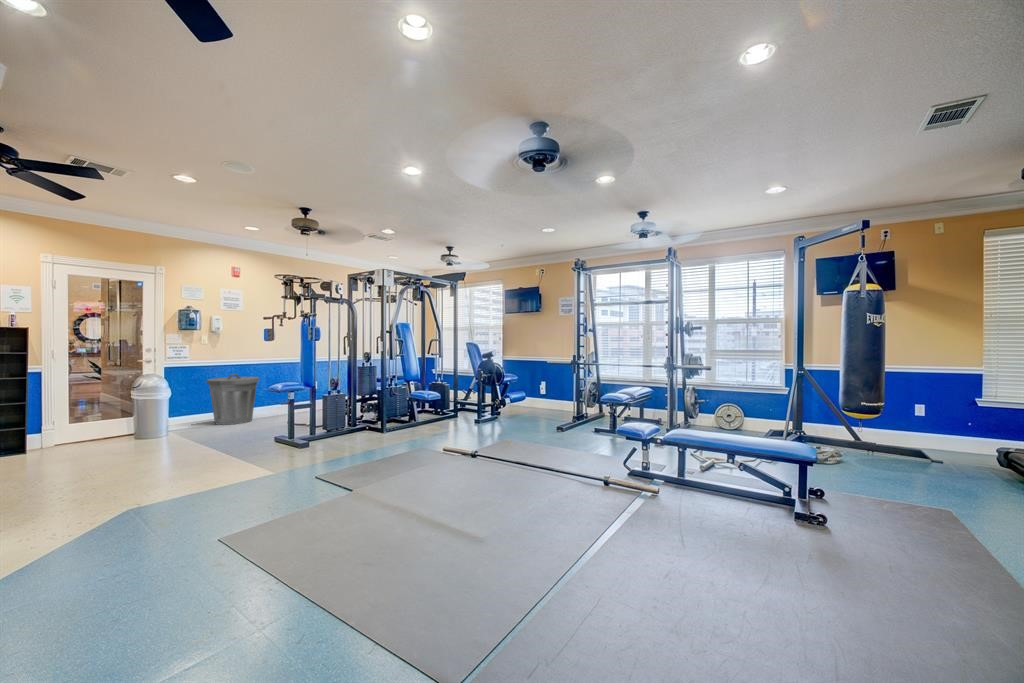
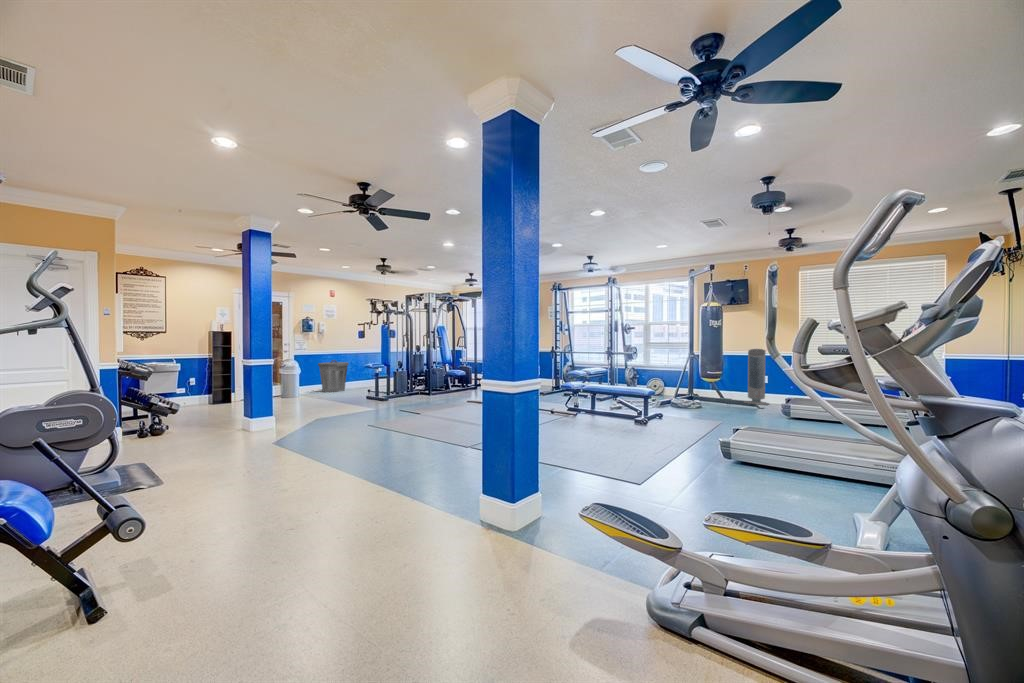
air purifier: none [887,361,938,453] -> present [744,349,769,405]

